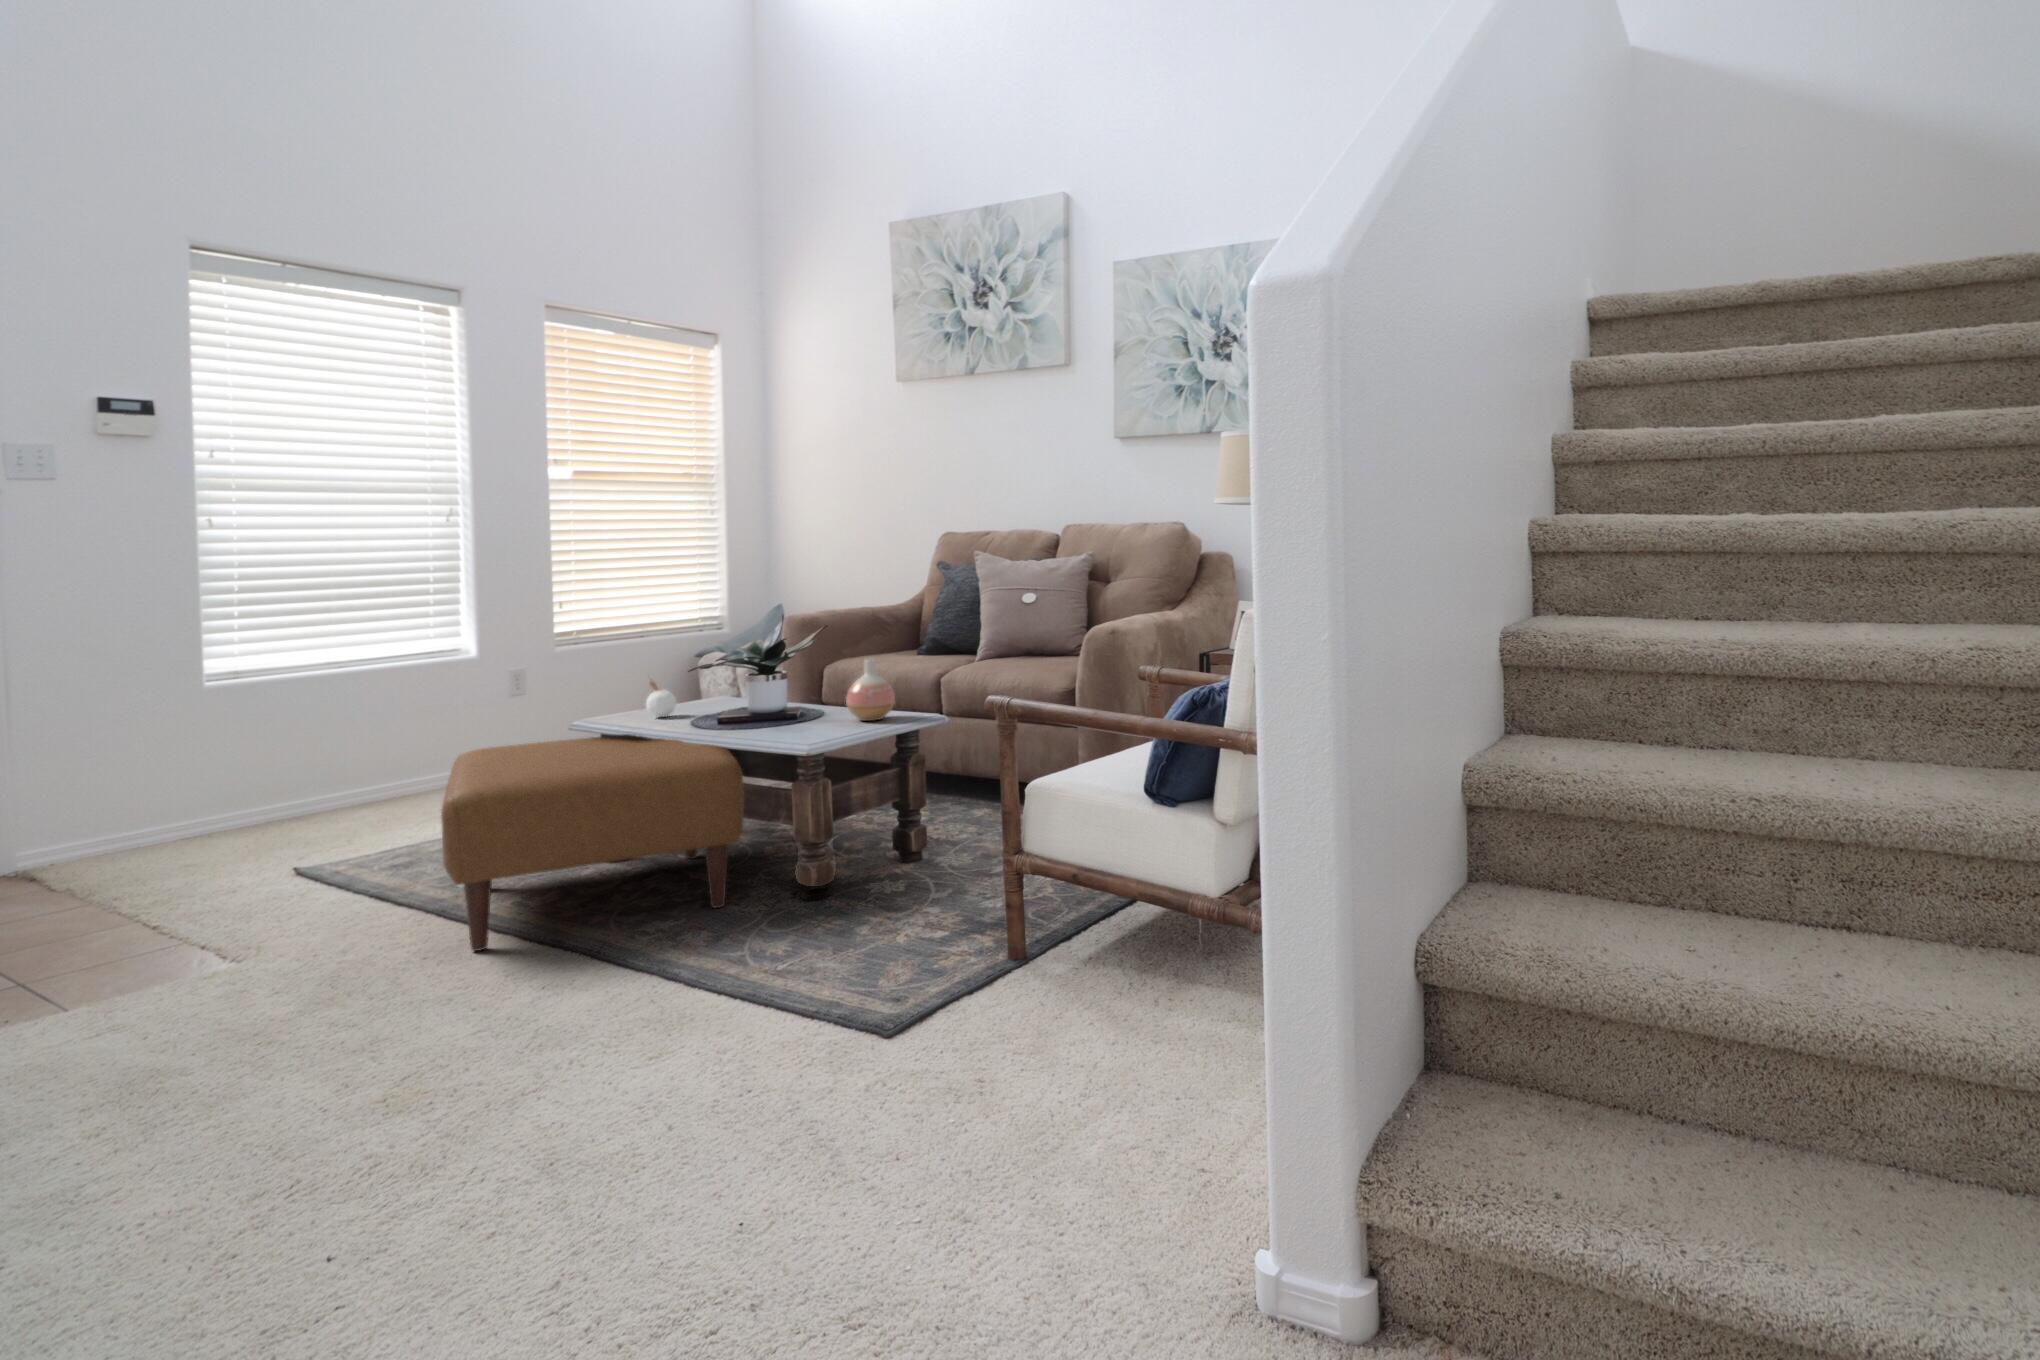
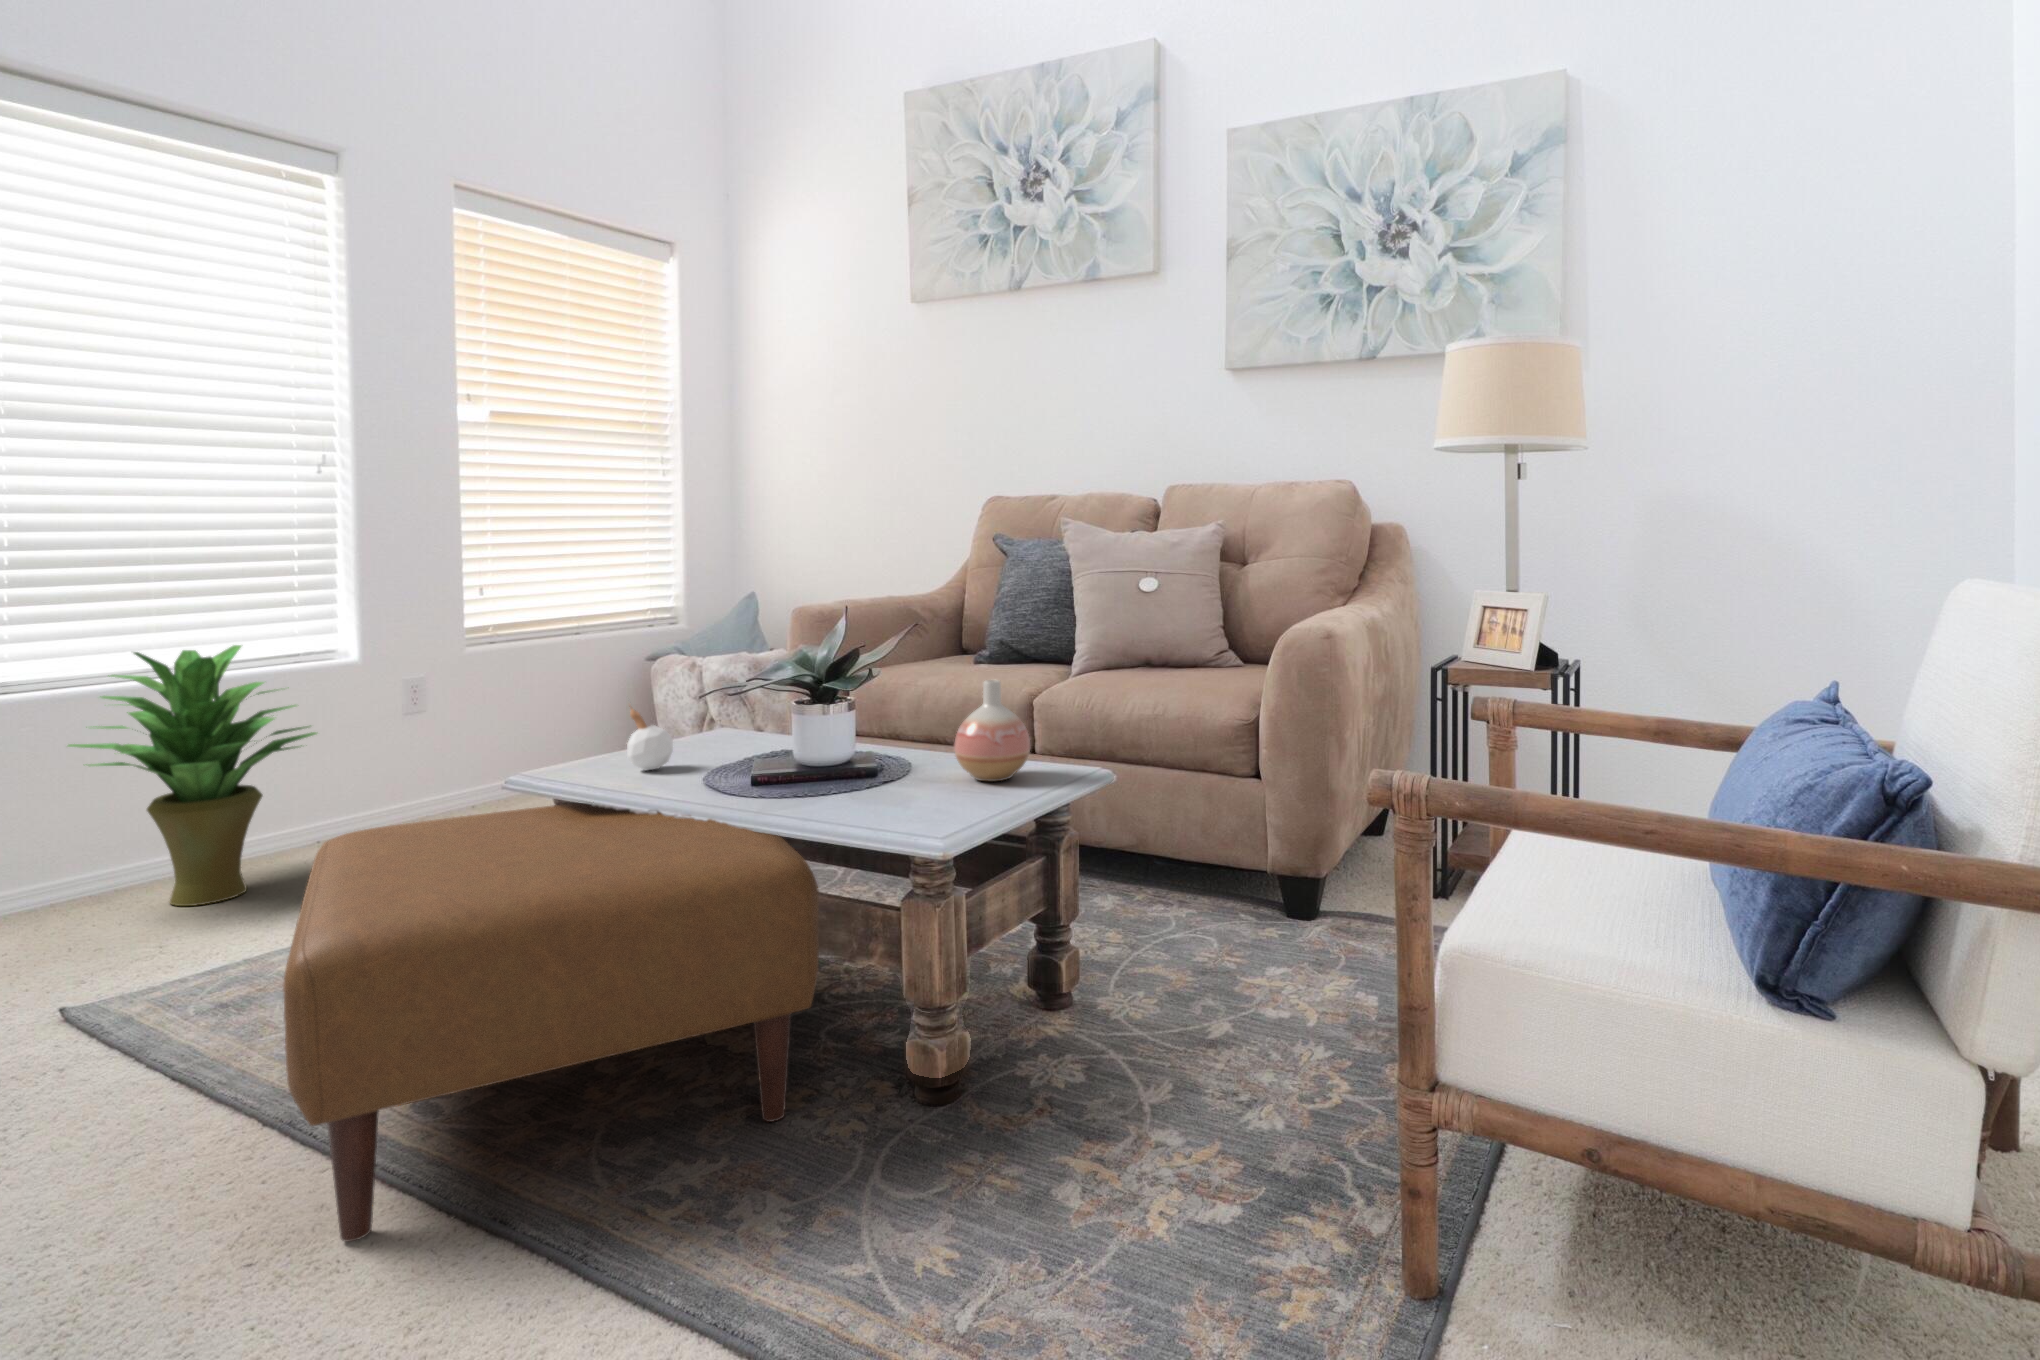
potted plant: none [282,640,450,818] -> present [68,645,317,906]

